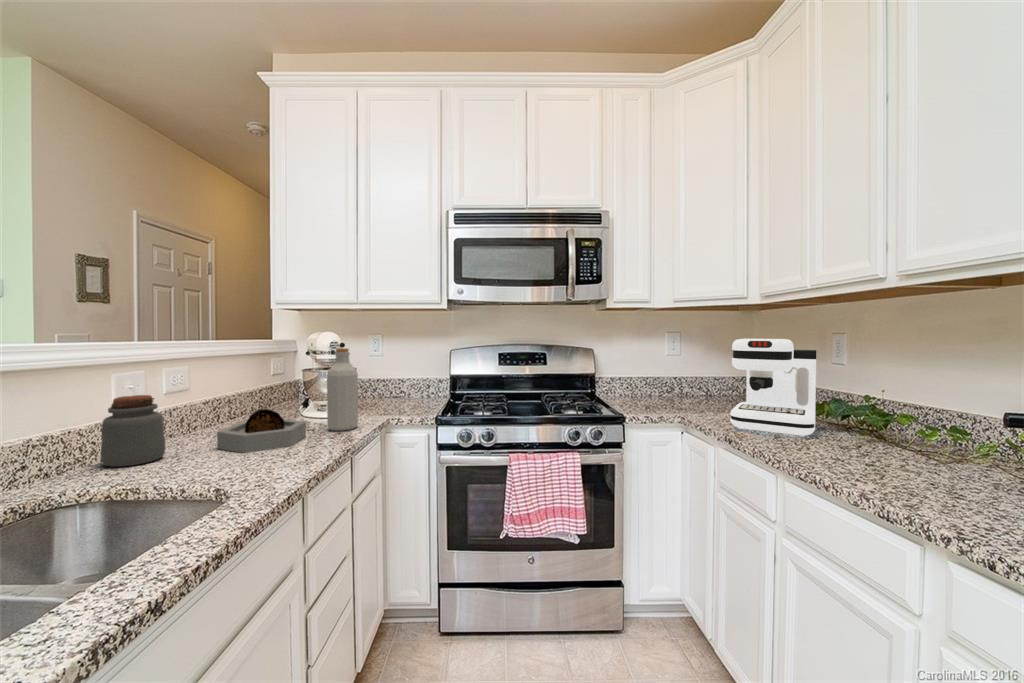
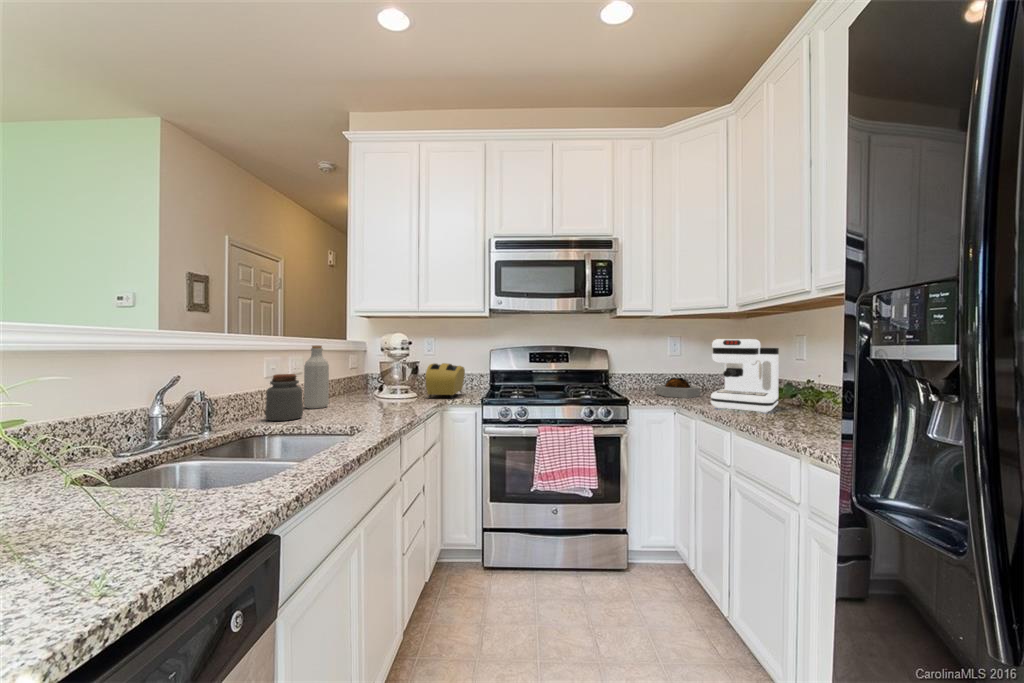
bottle: present [327,348,358,431] -> present [304,345,329,409]
toaster: none [364,369,418,417] -> present [425,363,465,399]
decorative bowl: present [217,409,306,453] -> present [656,377,700,398]

